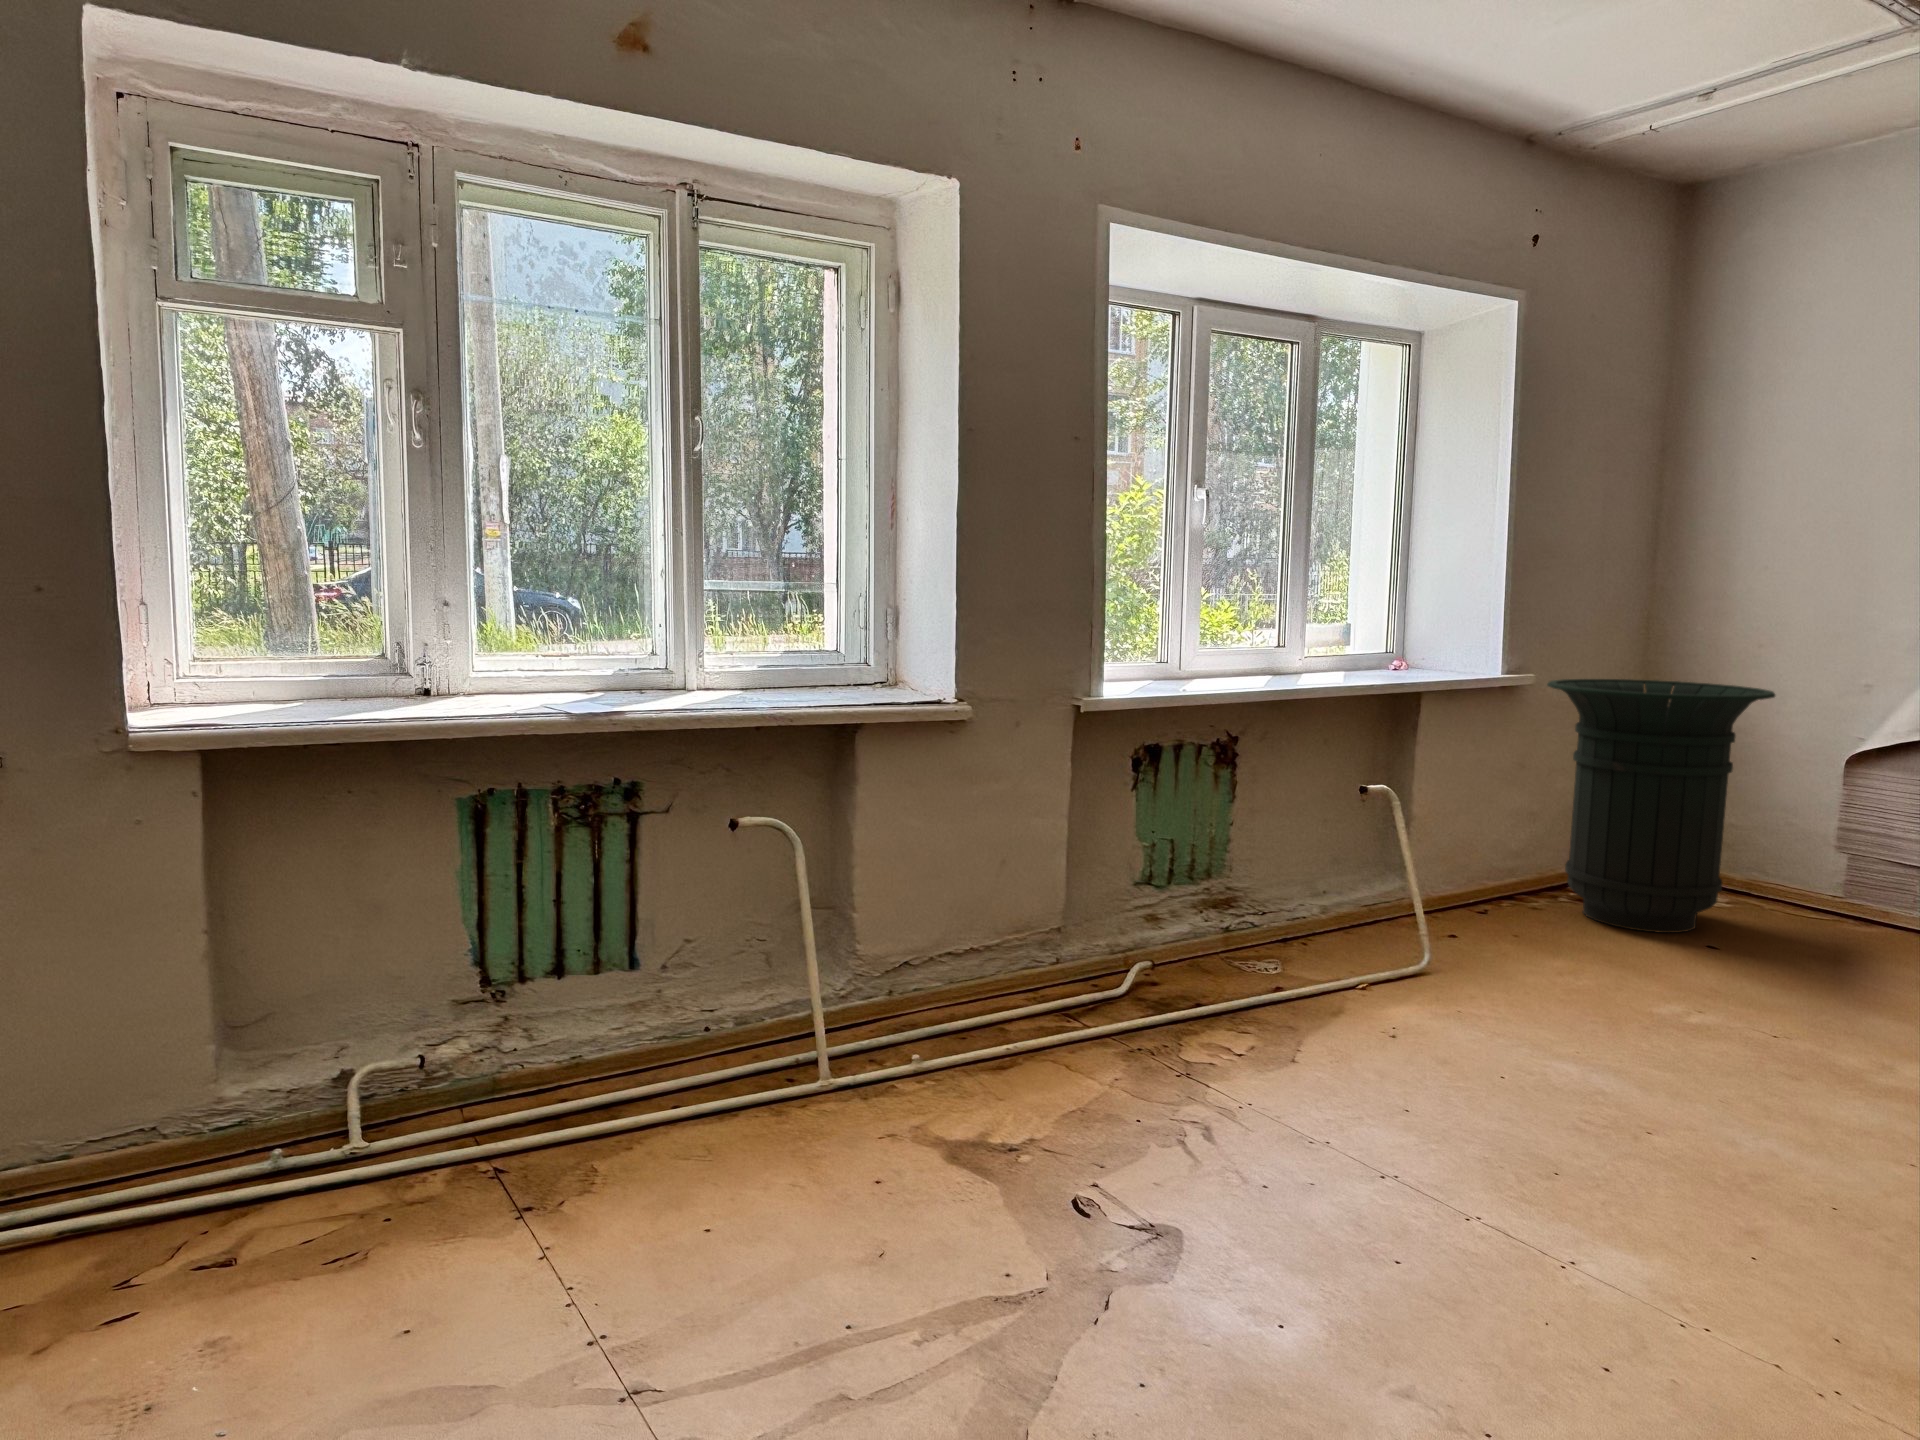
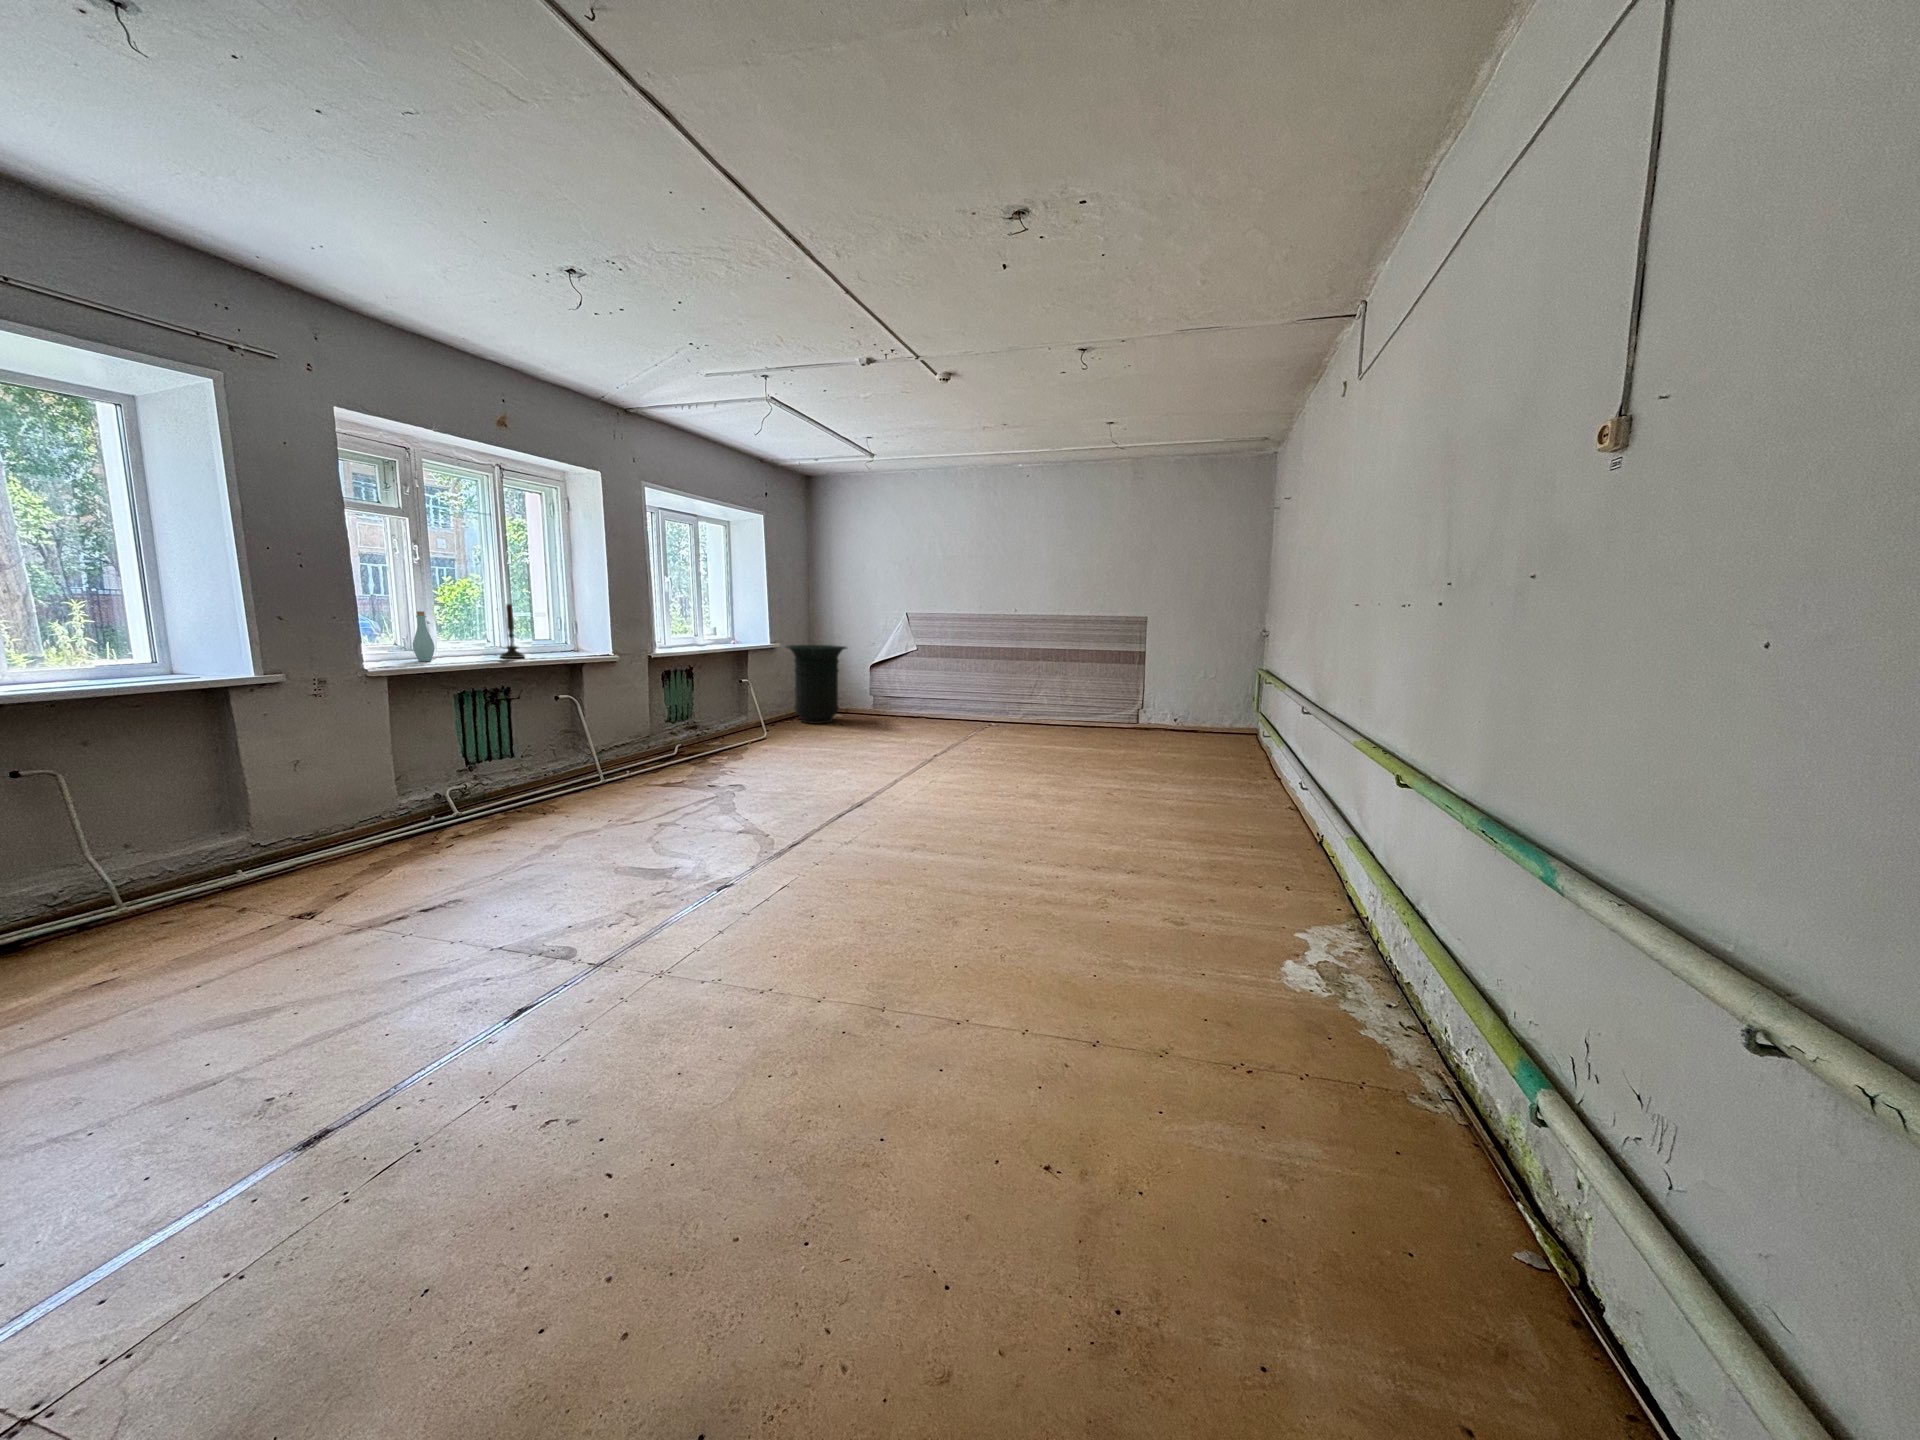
candle: none [638,548,698,701] -> present [500,604,525,658]
bottle: none [398,572,449,702] -> present [413,611,435,661]

